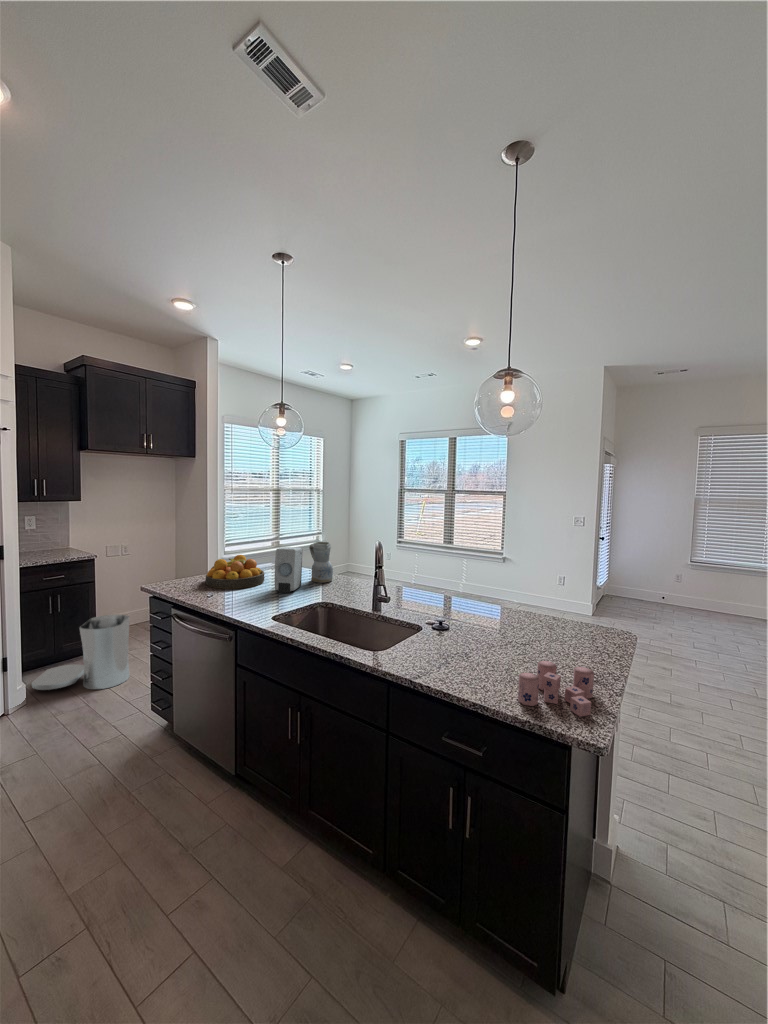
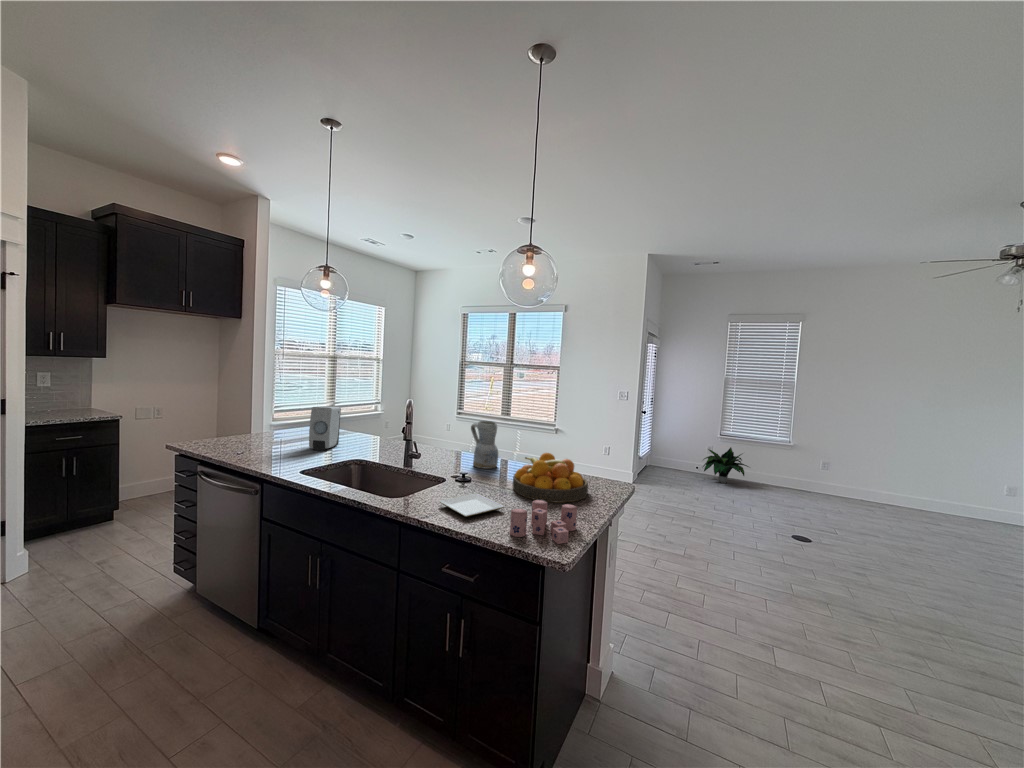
ceramic pitcher: present [309,541,333,583] -> present [471,421,498,469]
fruit bowl: present [206,555,265,589] -> present [513,453,588,503]
potted plant: none [673,576,737,618] -> present [703,447,748,483]
trash can: present [32,615,129,690] -> none [35,477,157,557]
plate: none [427,647,501,678] -> present [439,493,505,517]

